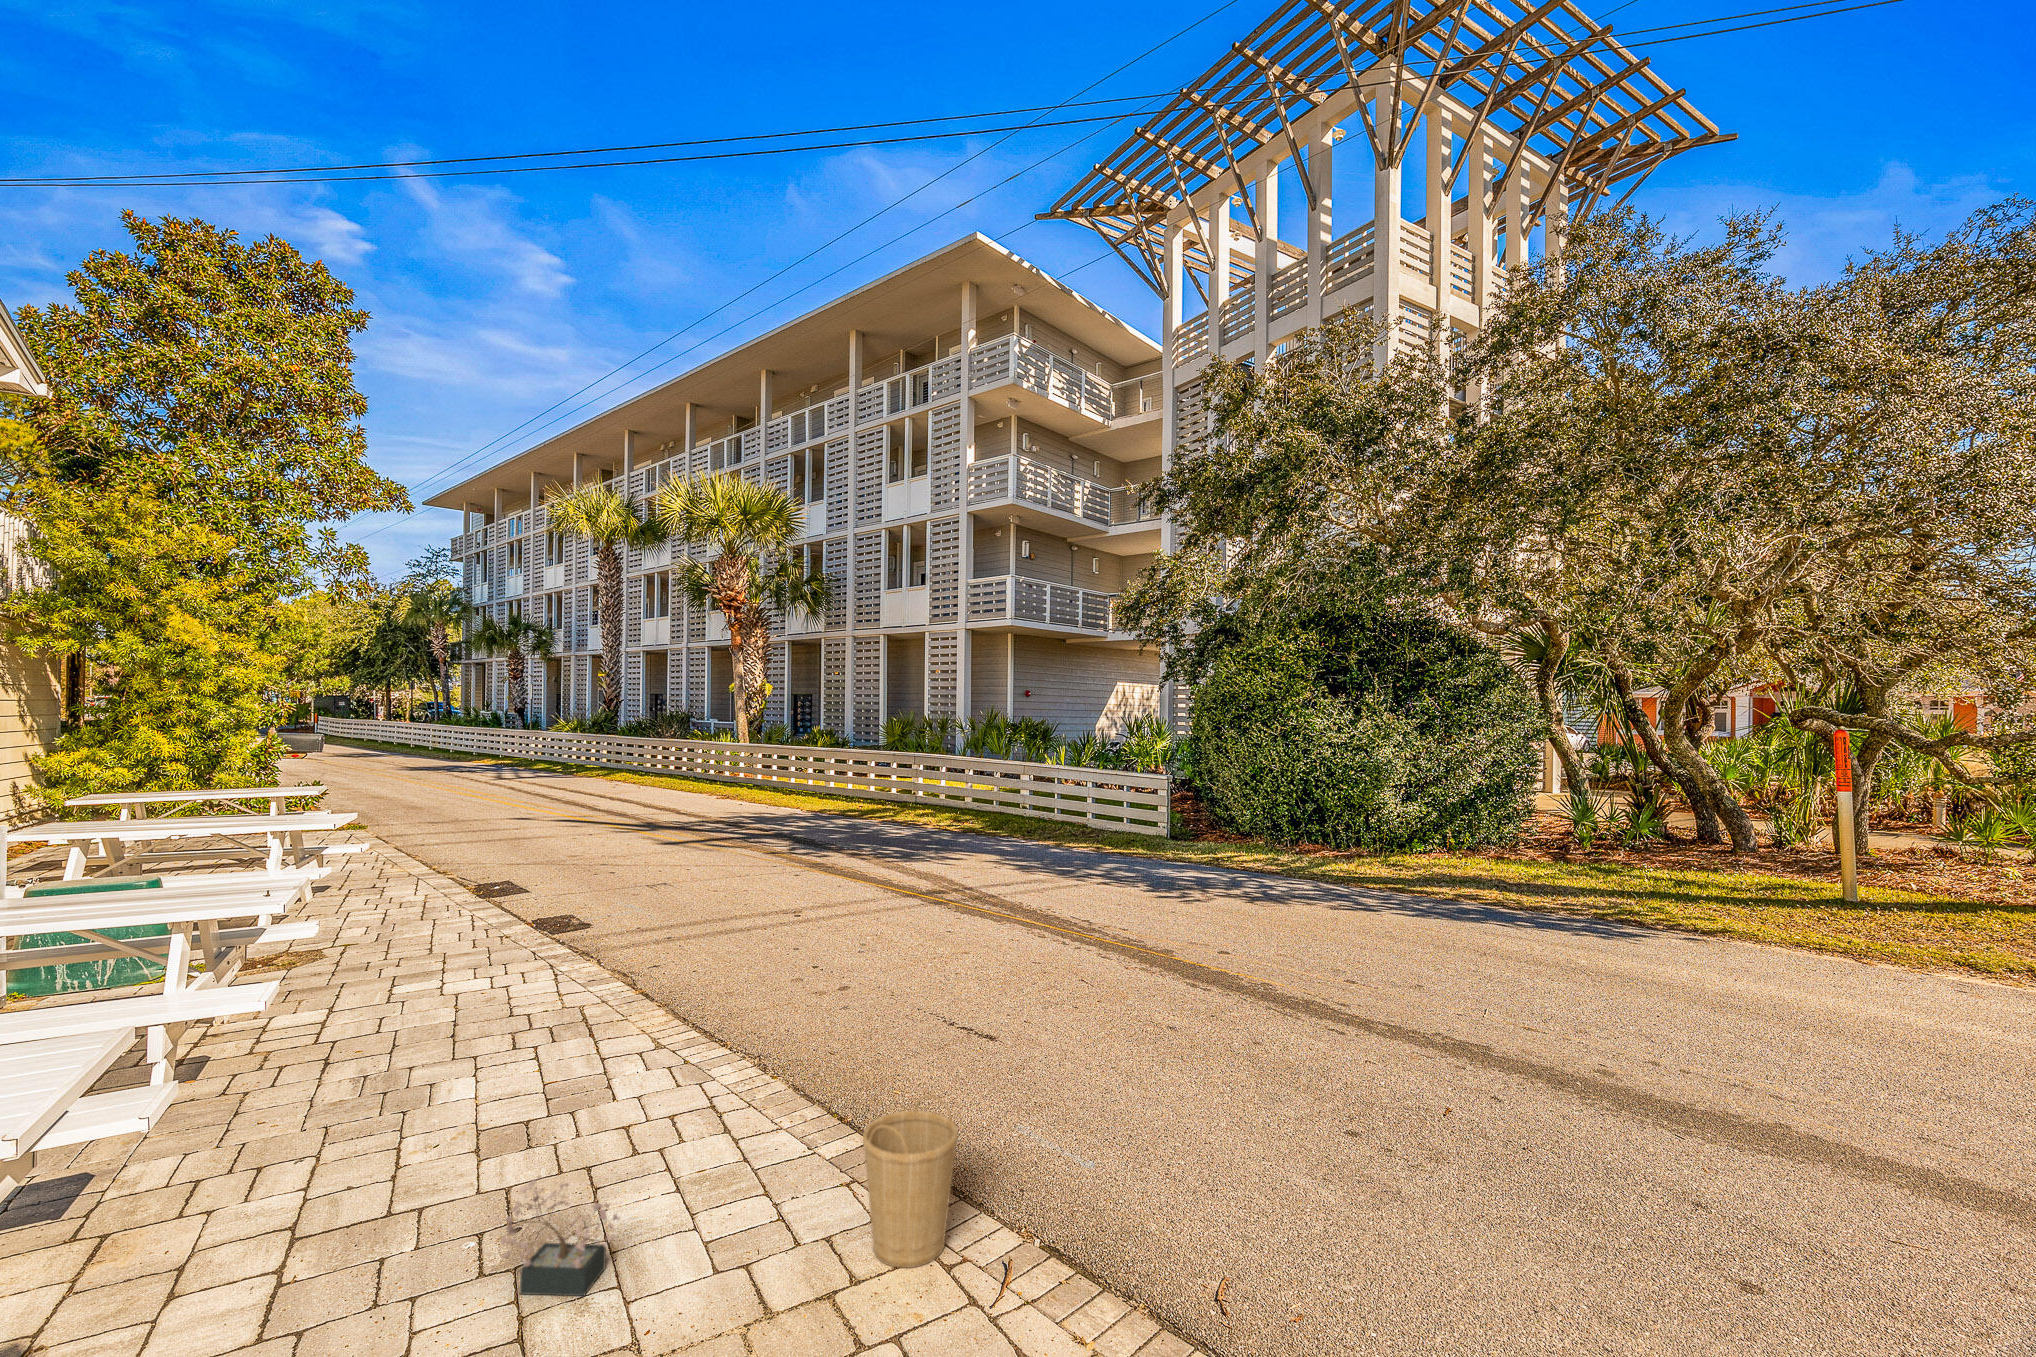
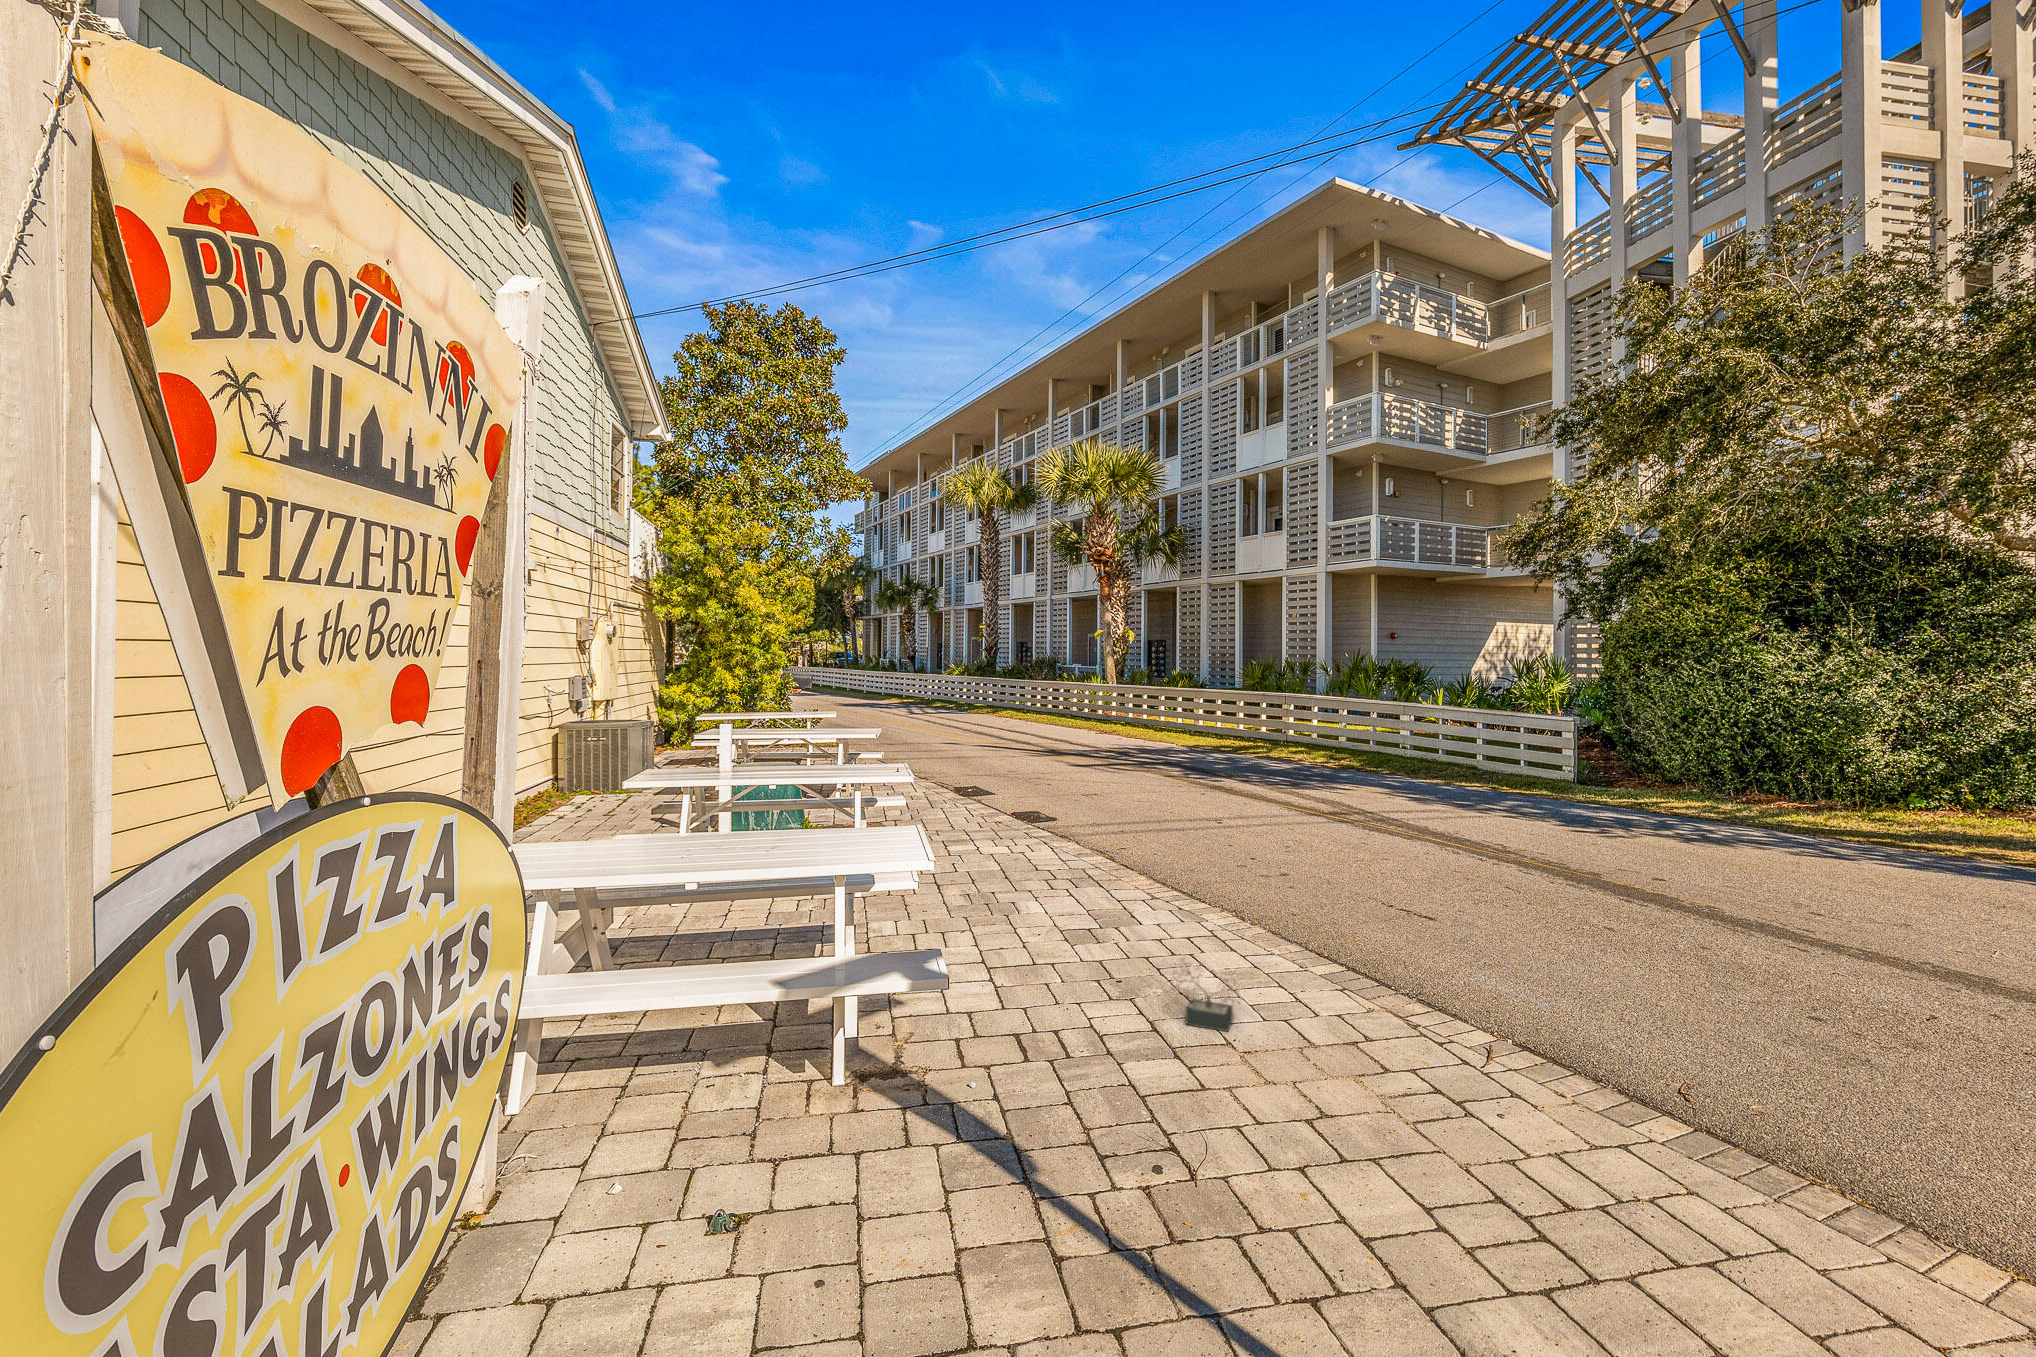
basket: present [863,1095,958,1268] -> none [1414,938,1493,1054]

